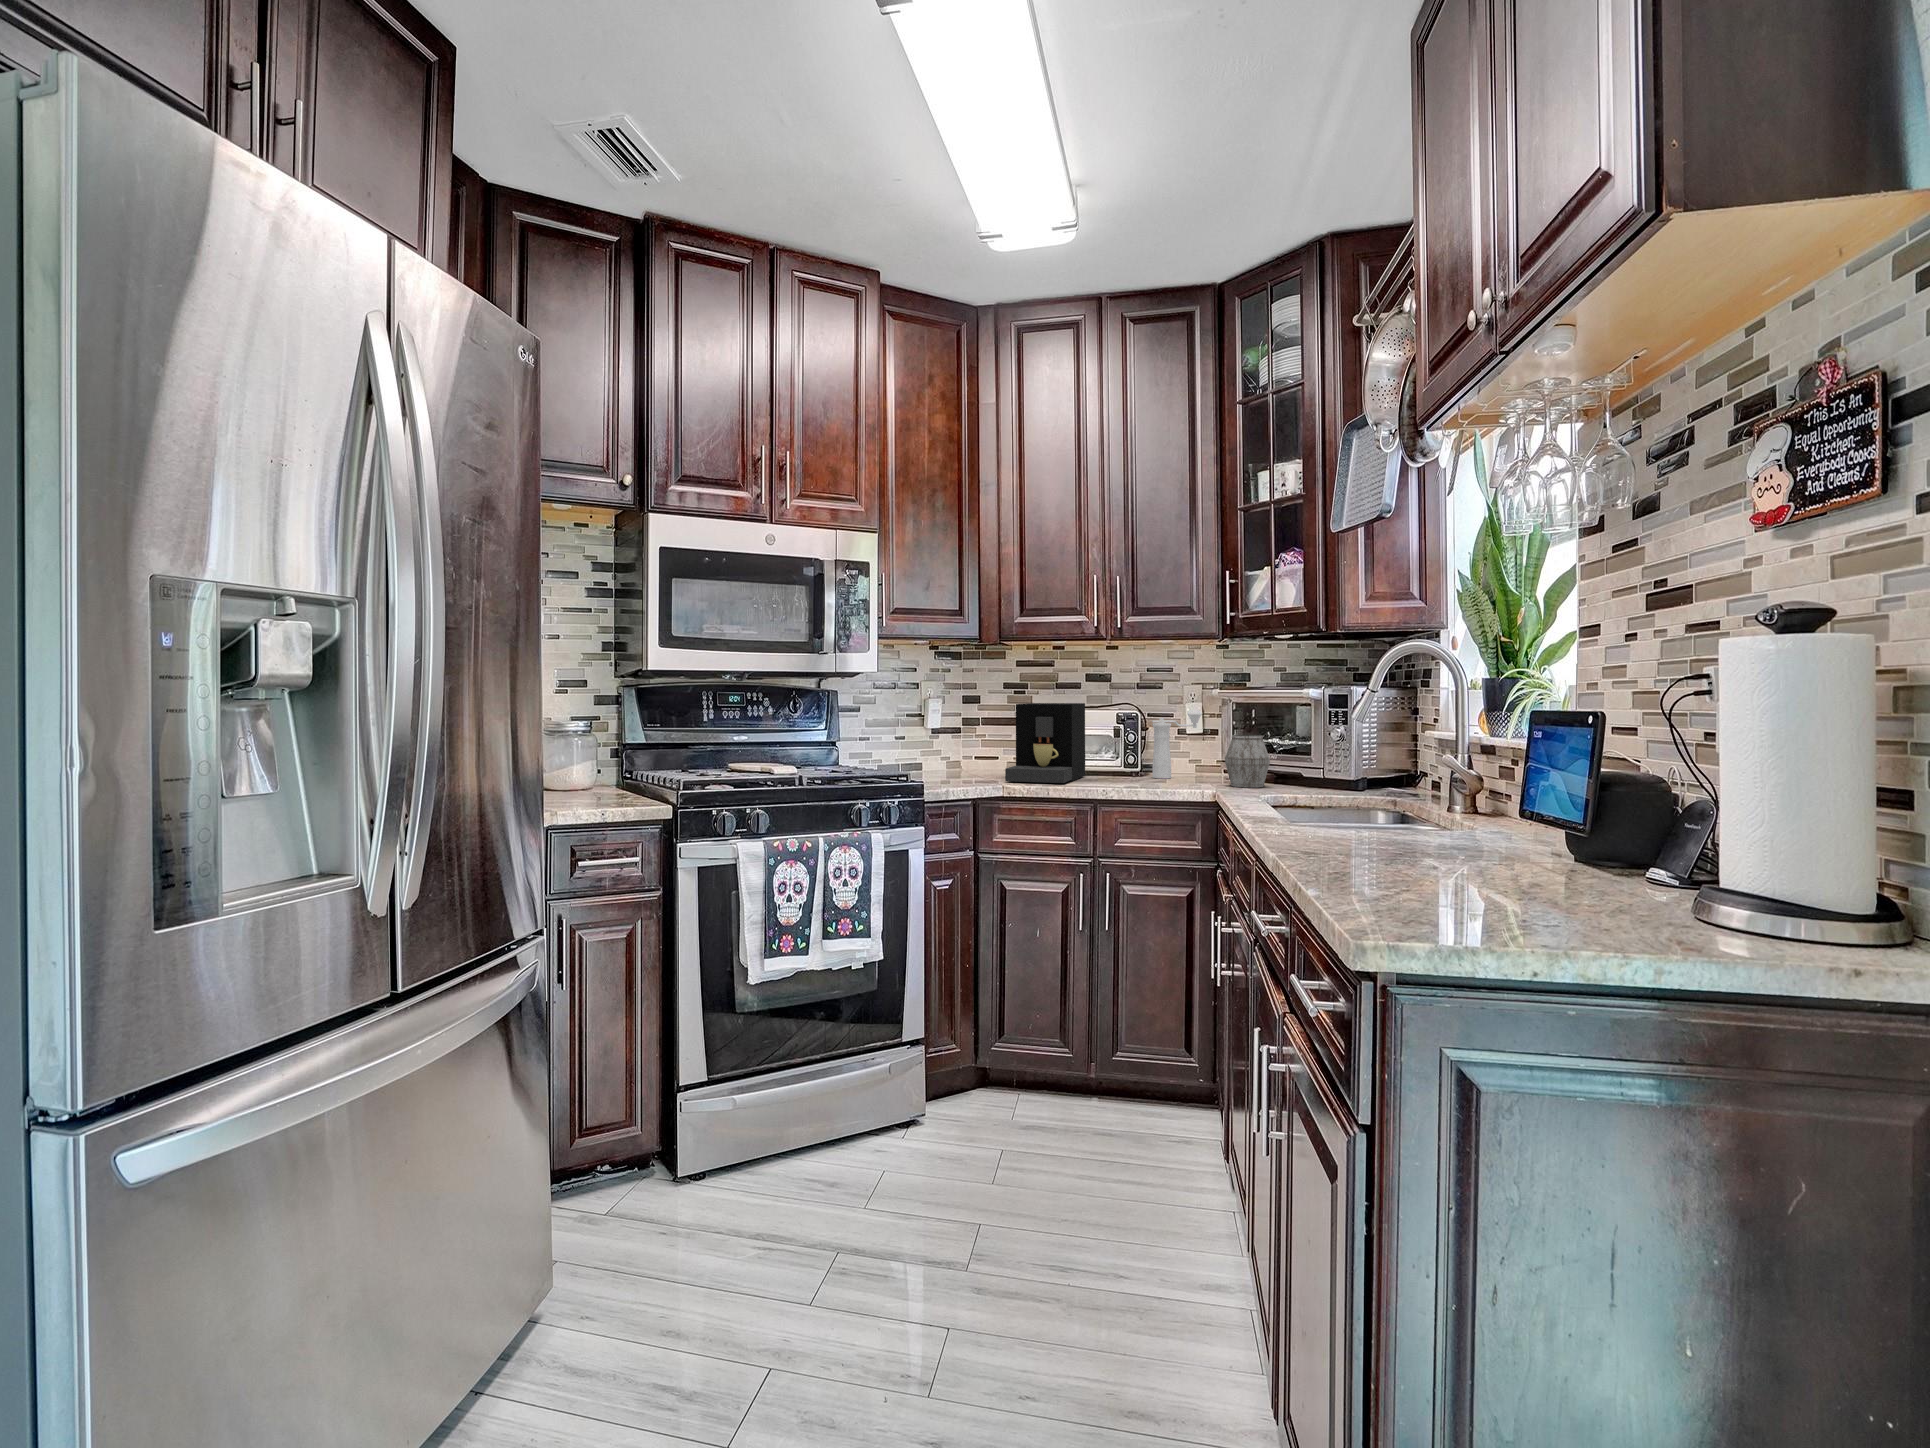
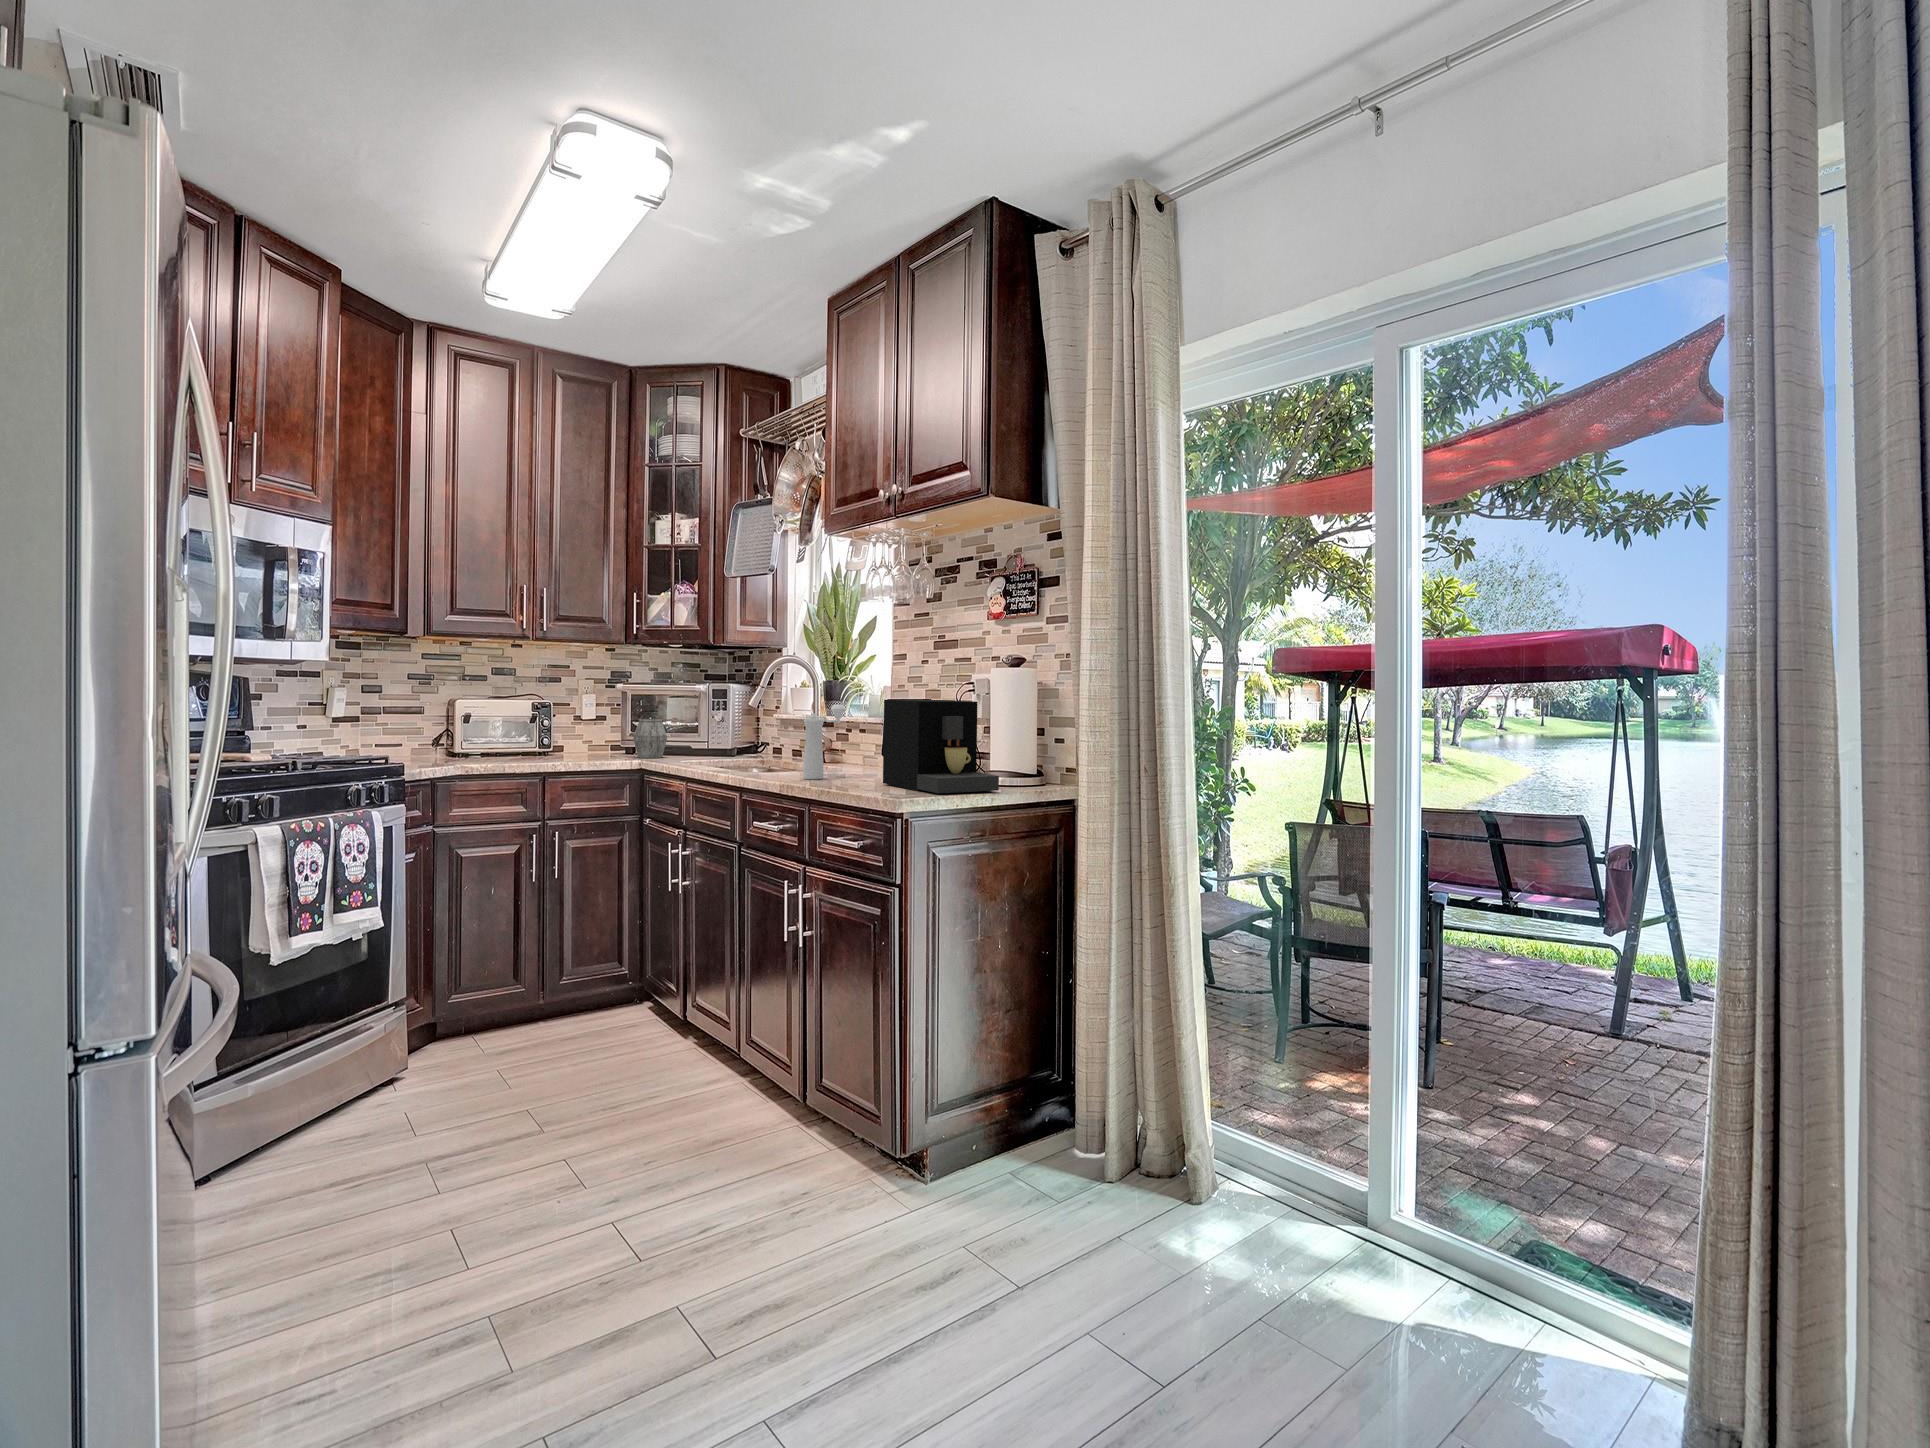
coffee maker: present [1005,703,1085,783] -> present [883,700,999,793]
pepper mill: present [1152,710,1202,779] -> present [803,705,846,779]

